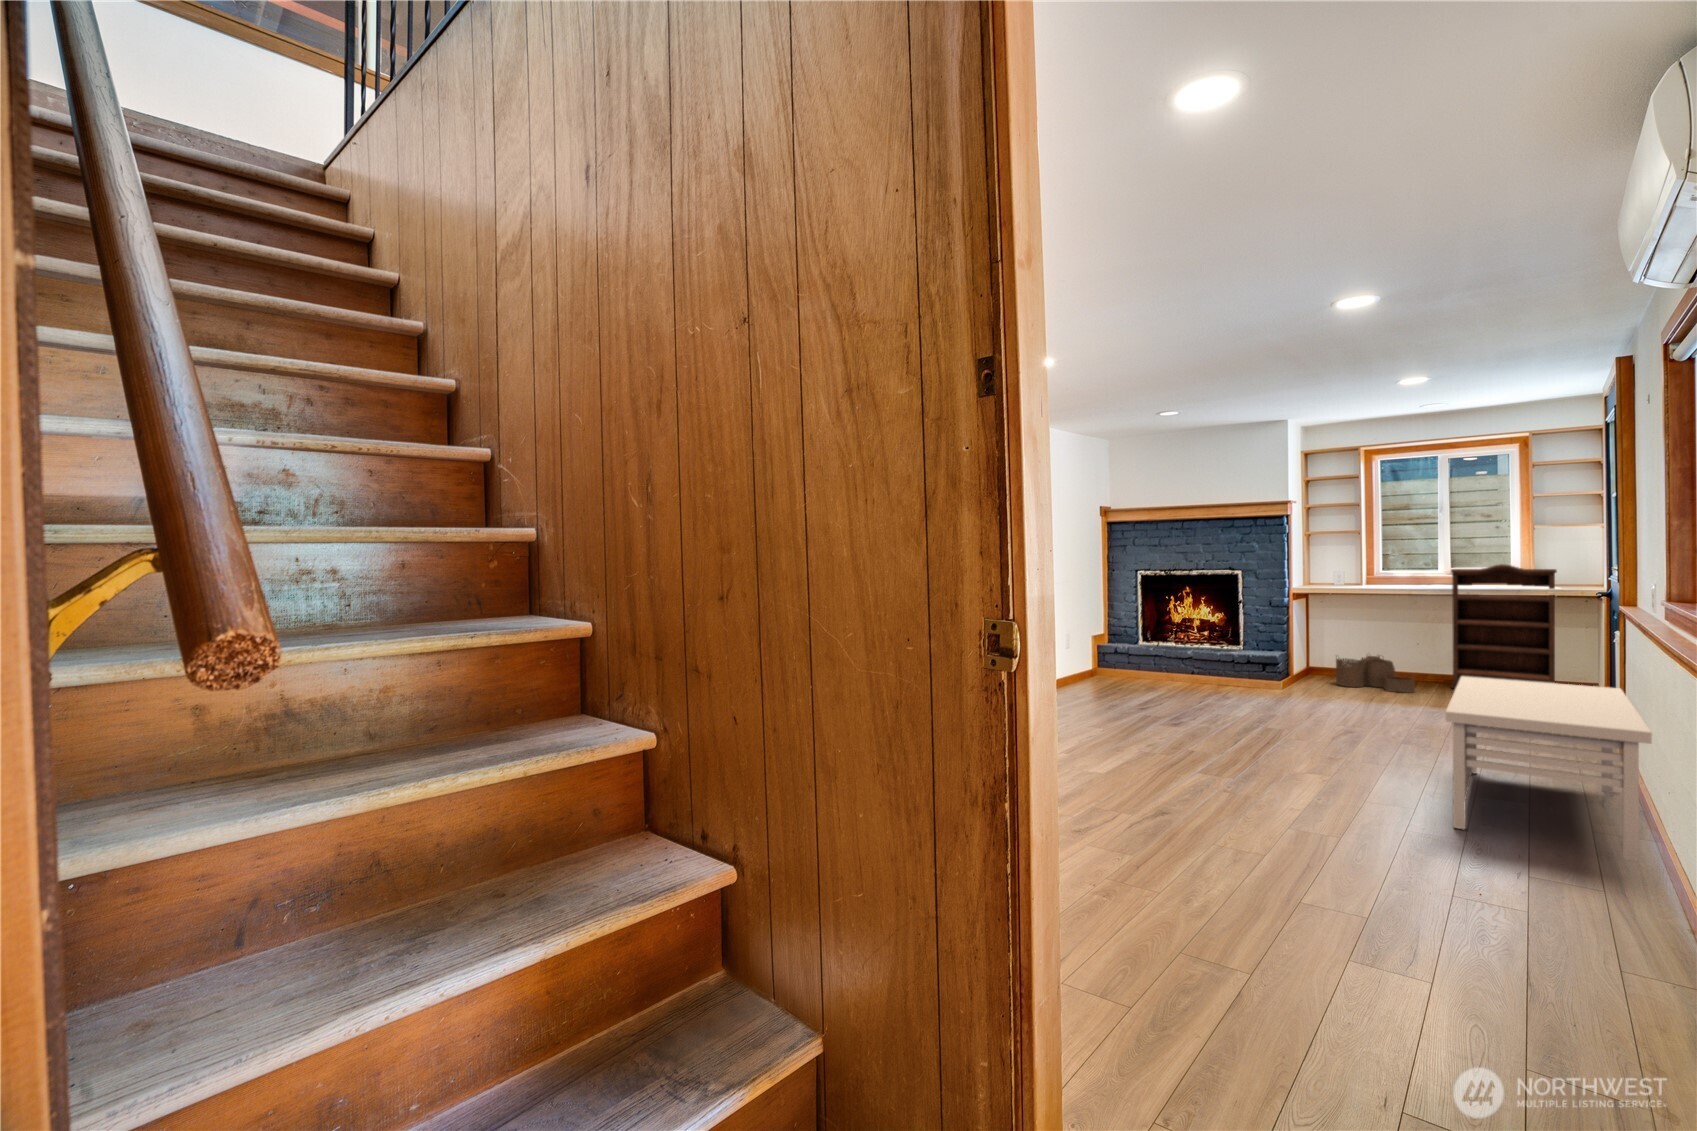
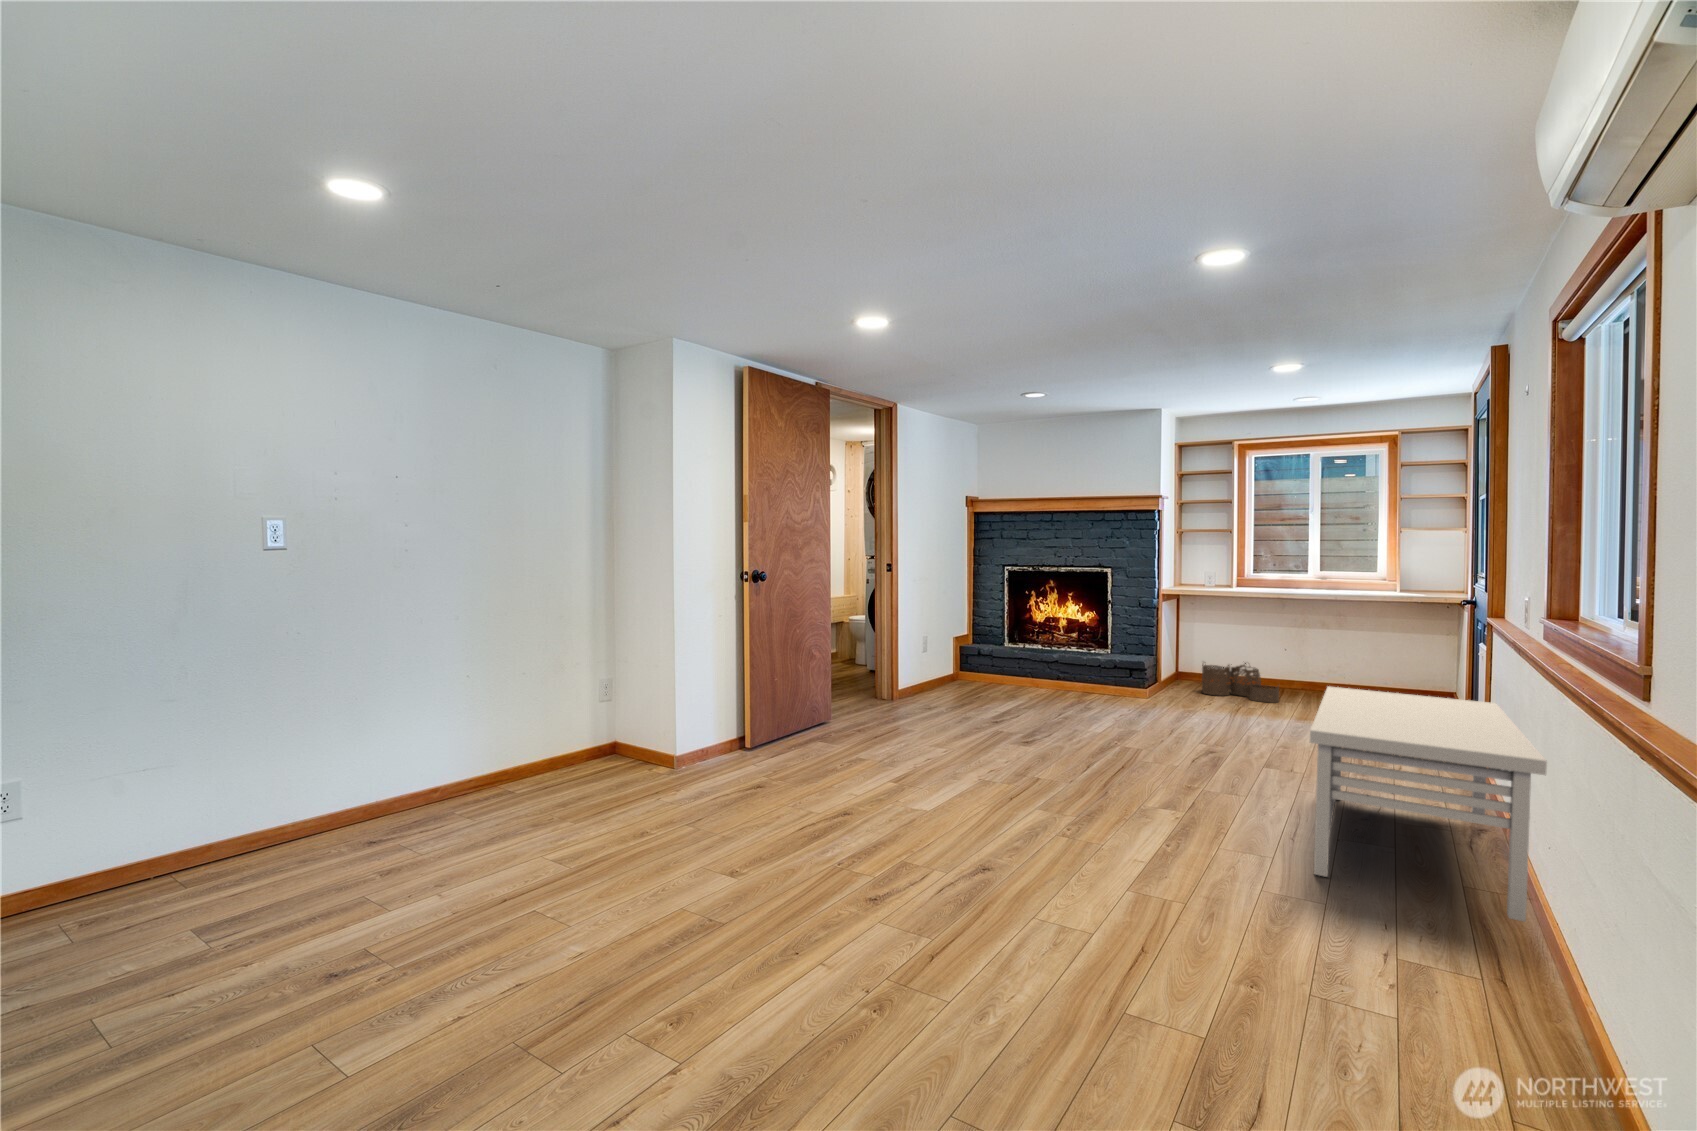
bookshelf: present [1451,564,1557,689] -> none [1315,569,1421,709]

